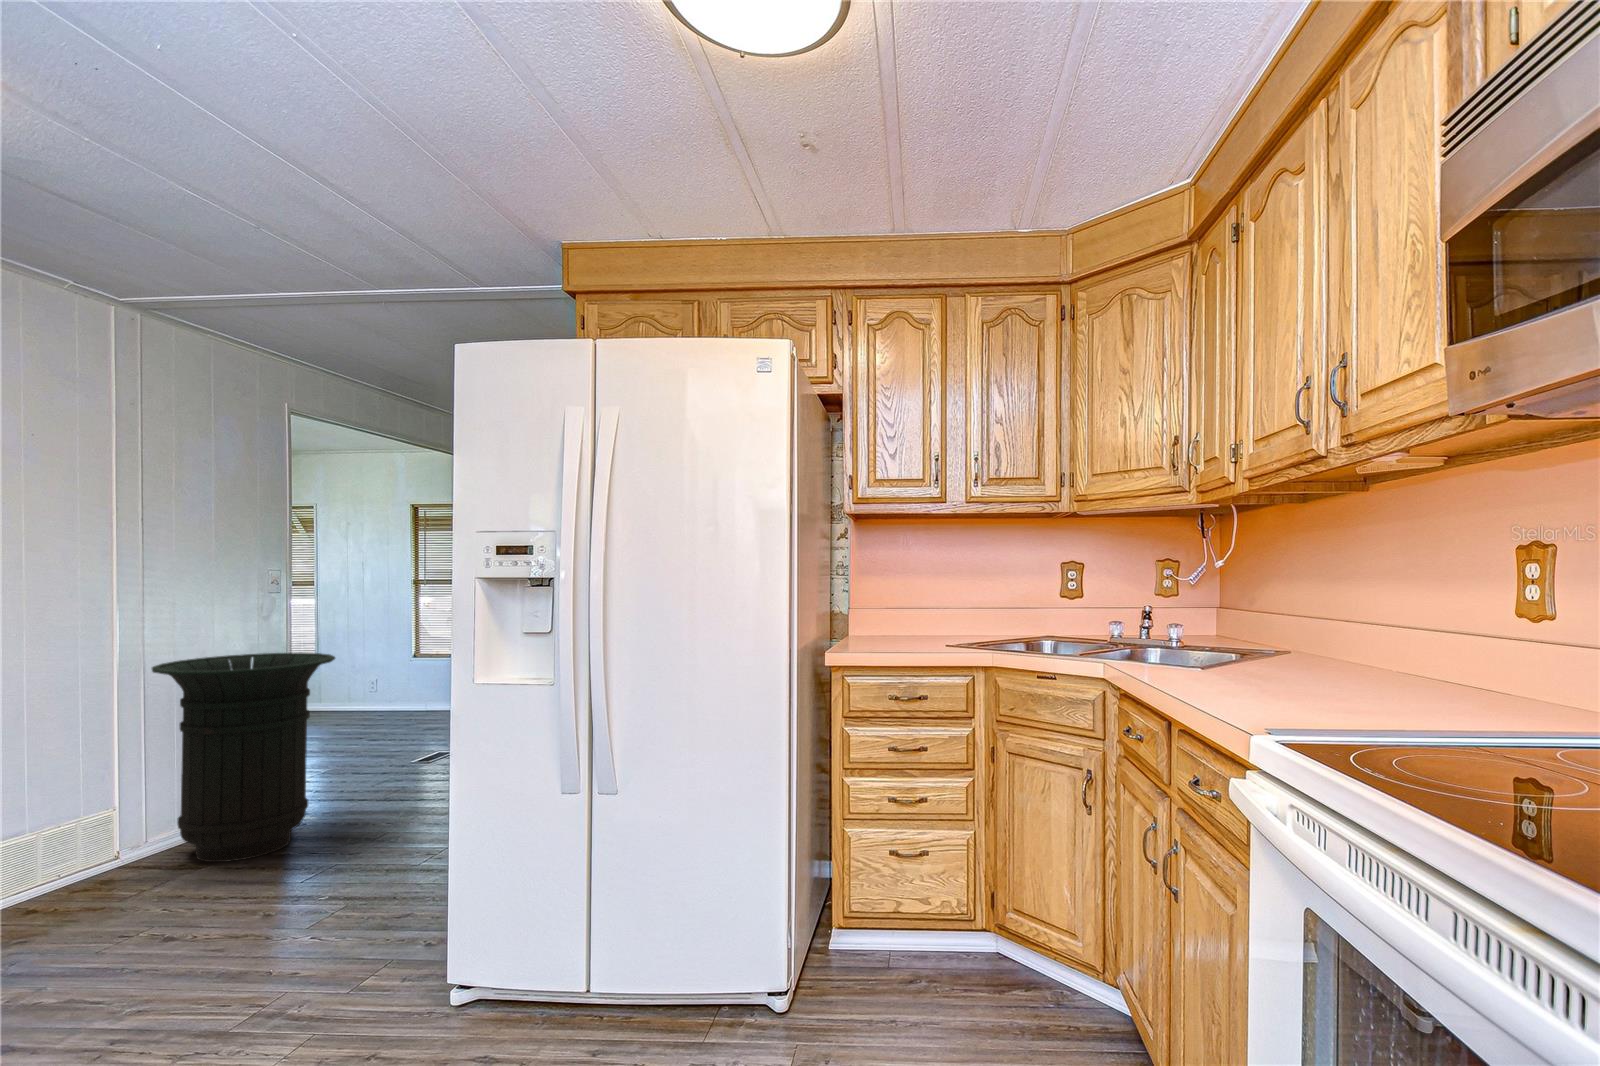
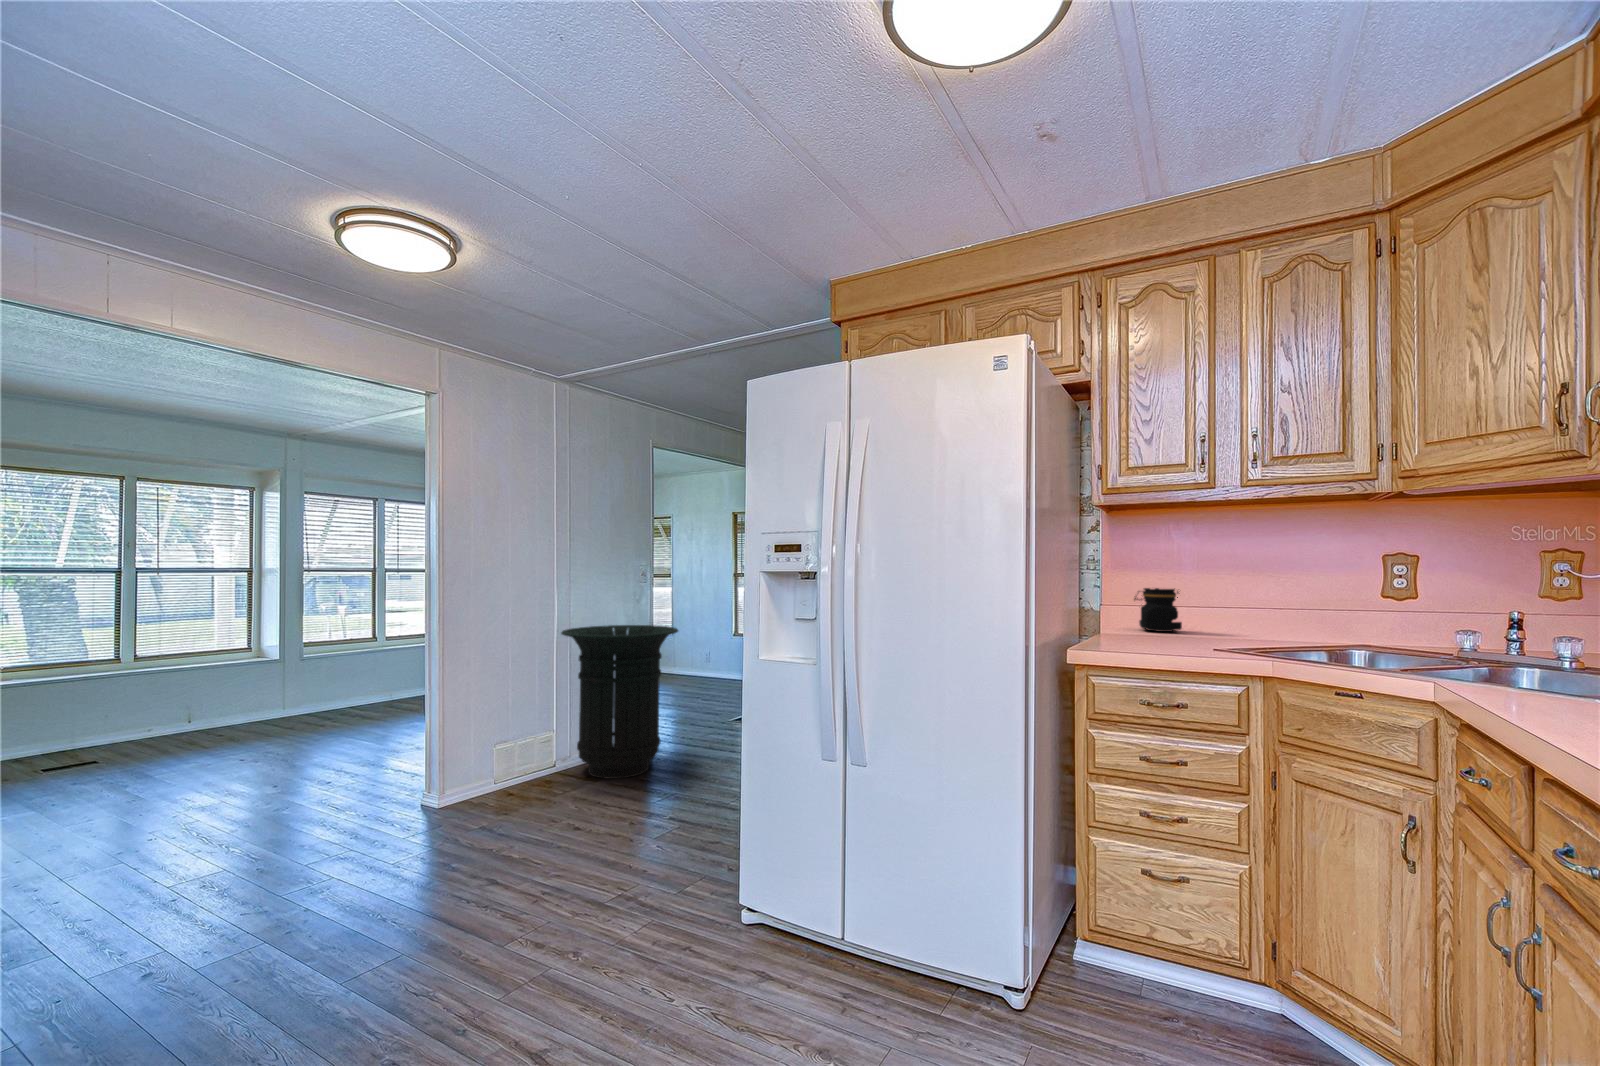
jar: none [872,592,917,633] -> present [1134,588,1182,632]

